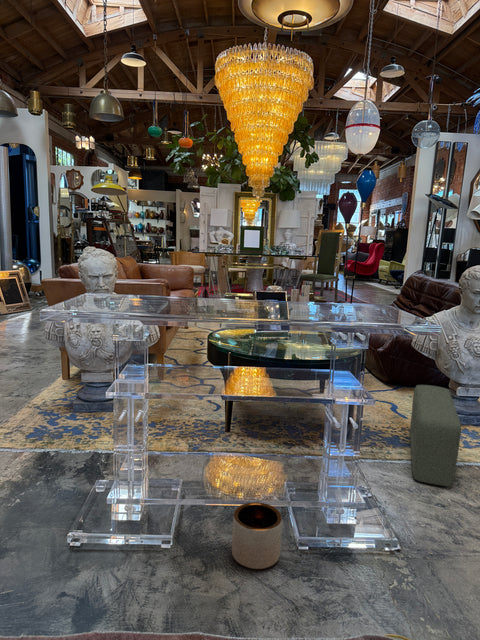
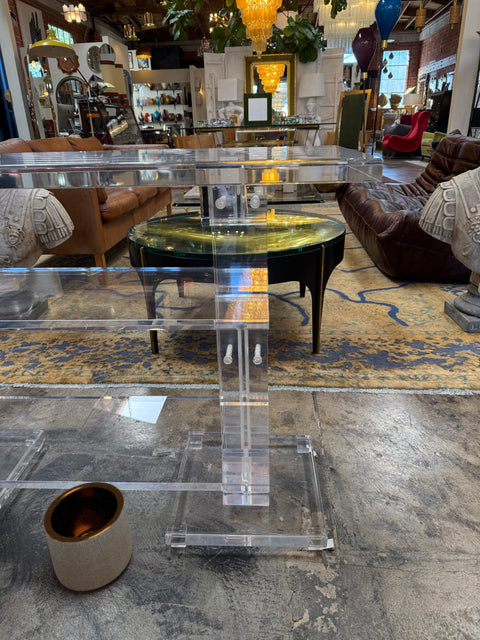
pouf: present [410,385,461,486] -> none [389,282,463,433]

